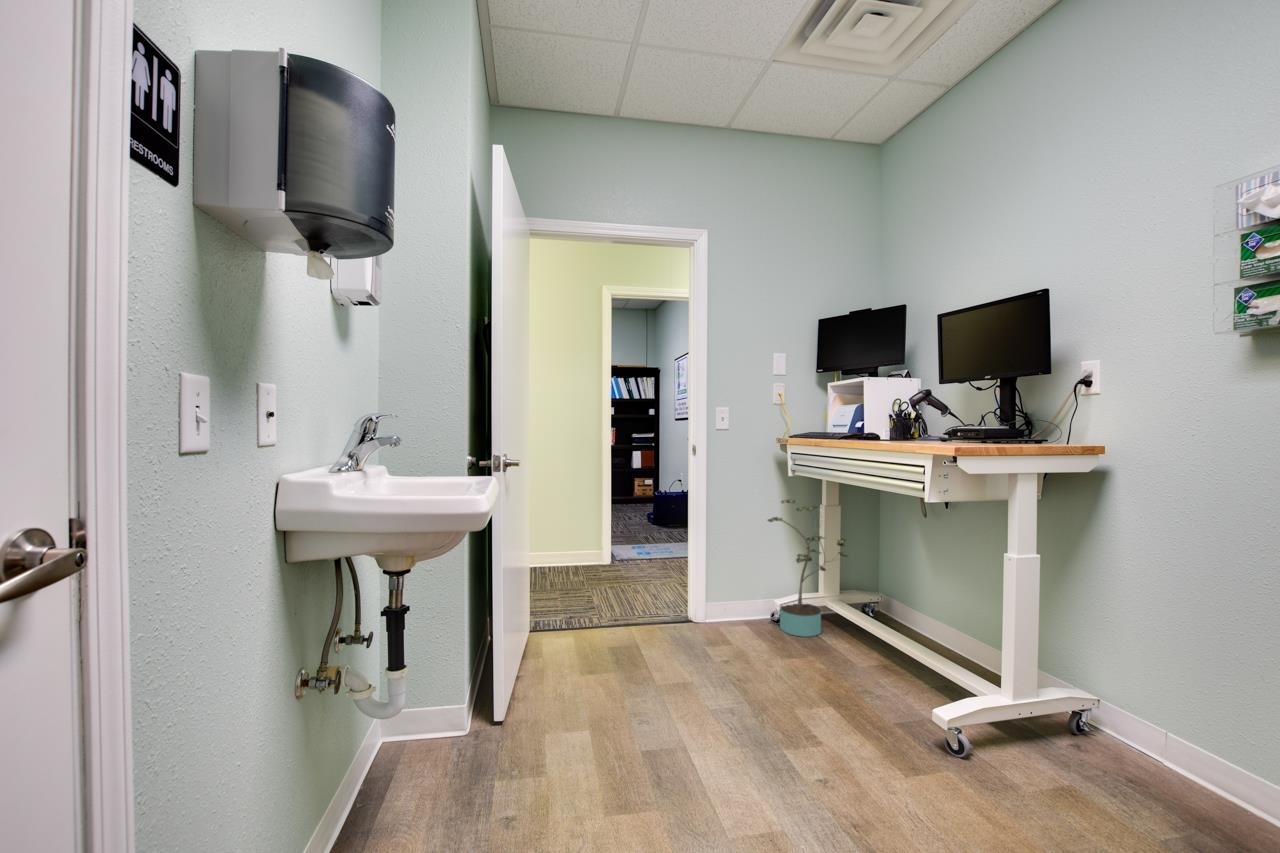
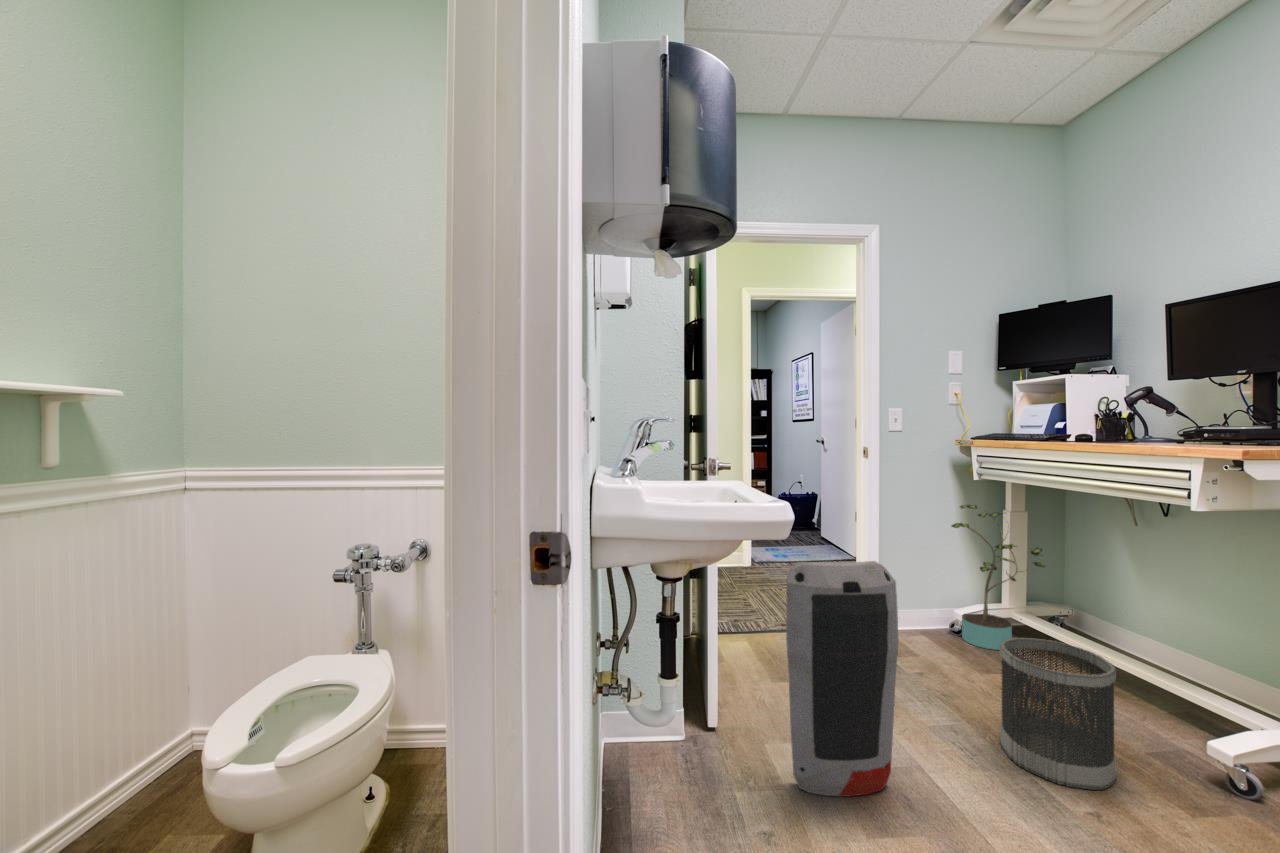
air purifier: none [543,556,655,790] -> present [786,561,899,797]
wastebasket: none [768,624,856,761] -> present [1000,638,1117,790]

